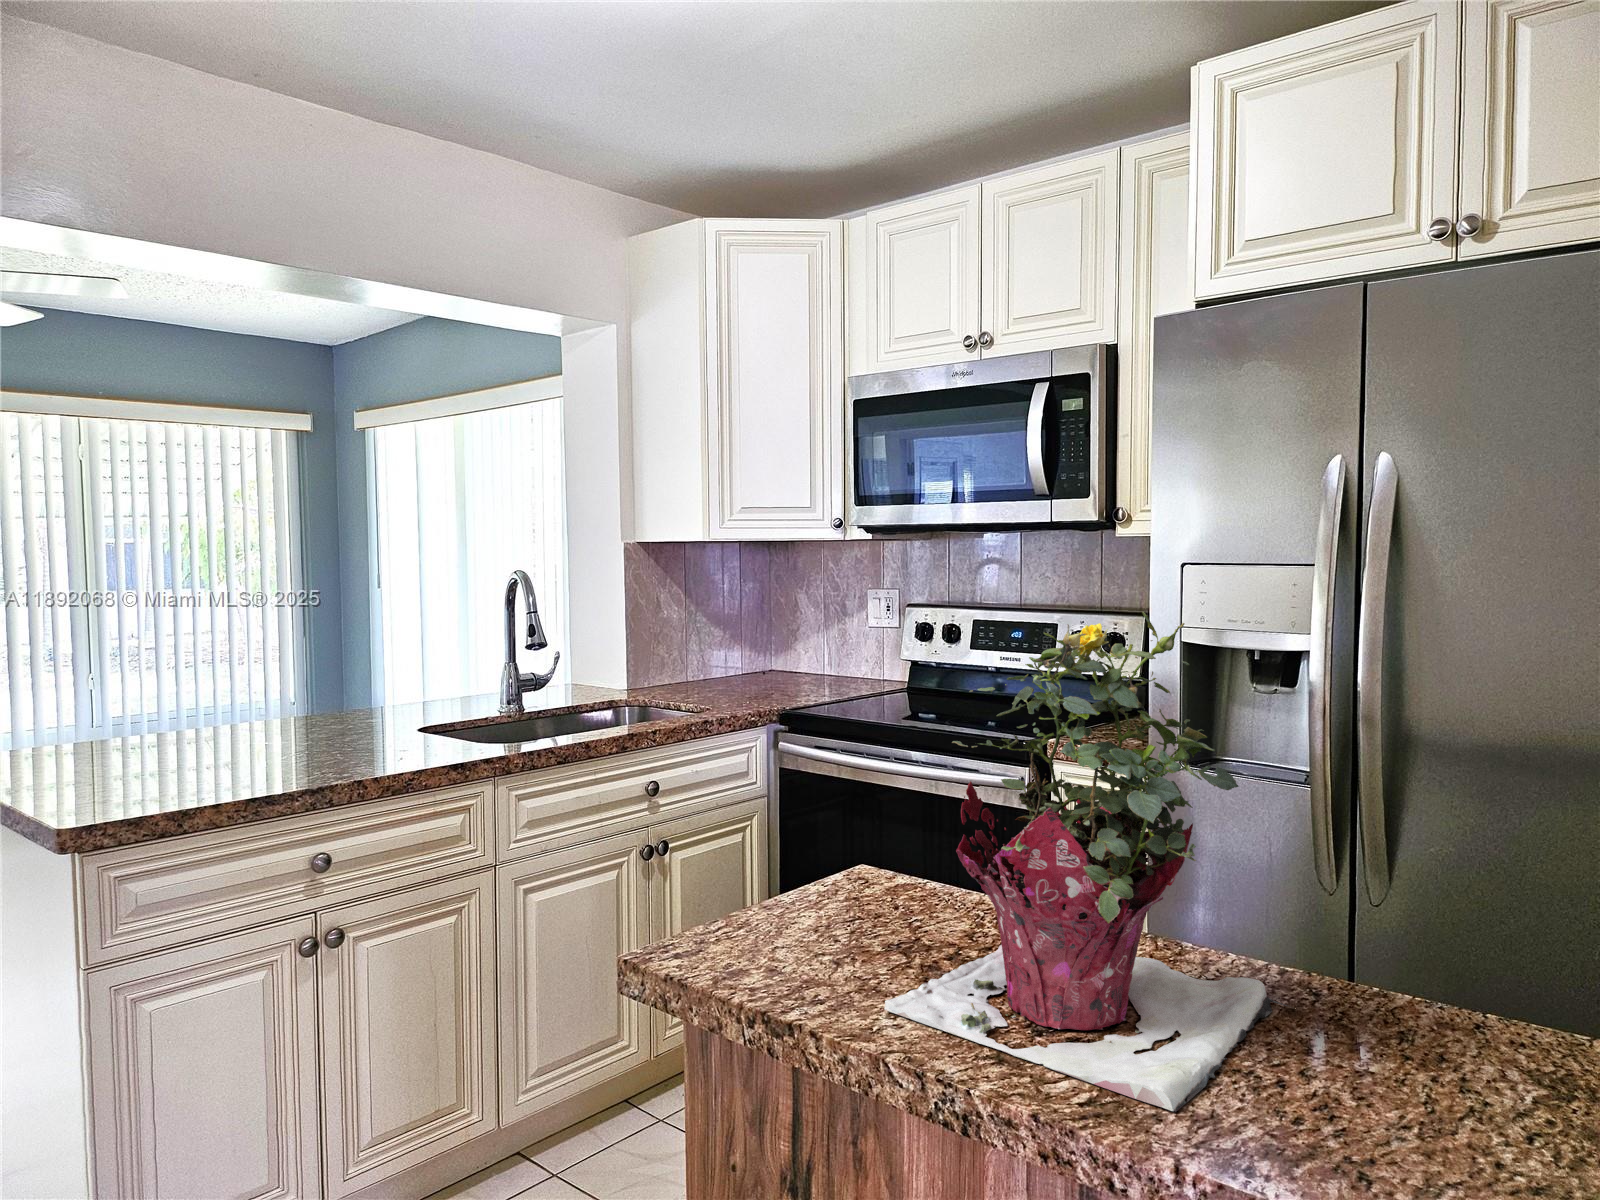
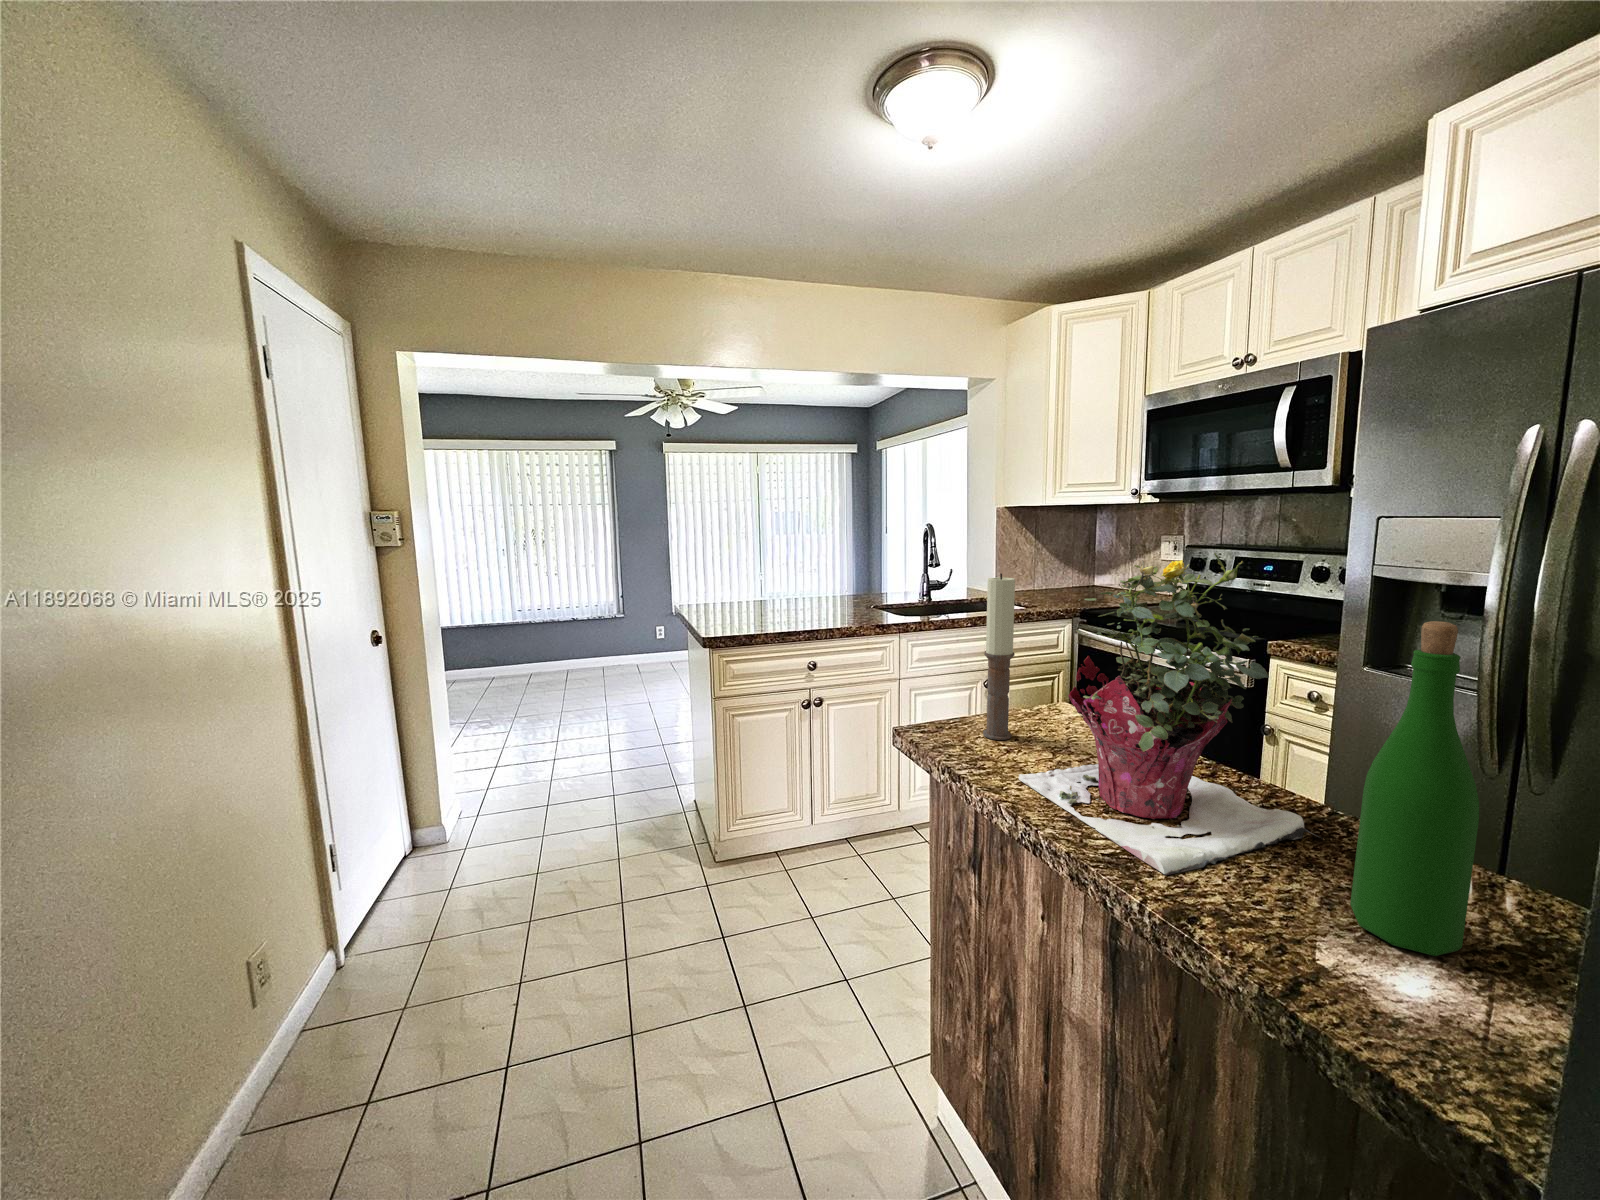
candle: none [774,653,823,948] -> present [983,574,1015,740]
wine bottle: none [1383,693,1509,1130] -> present [1350,621,1479,956]

